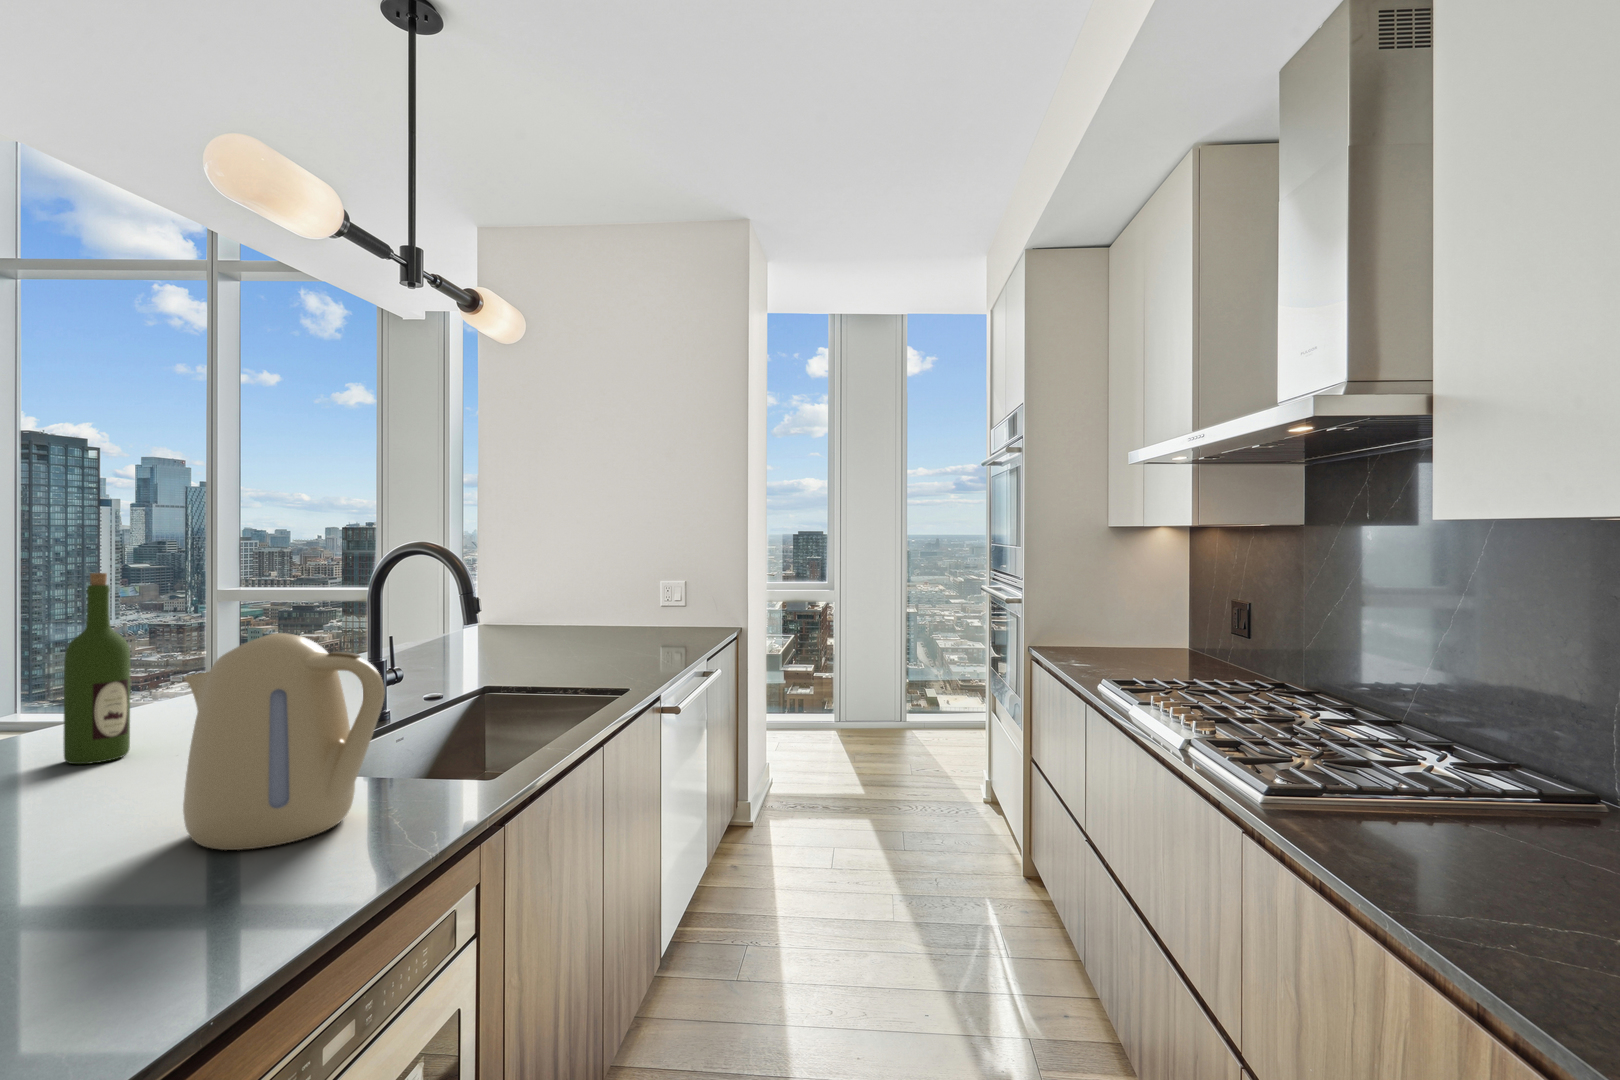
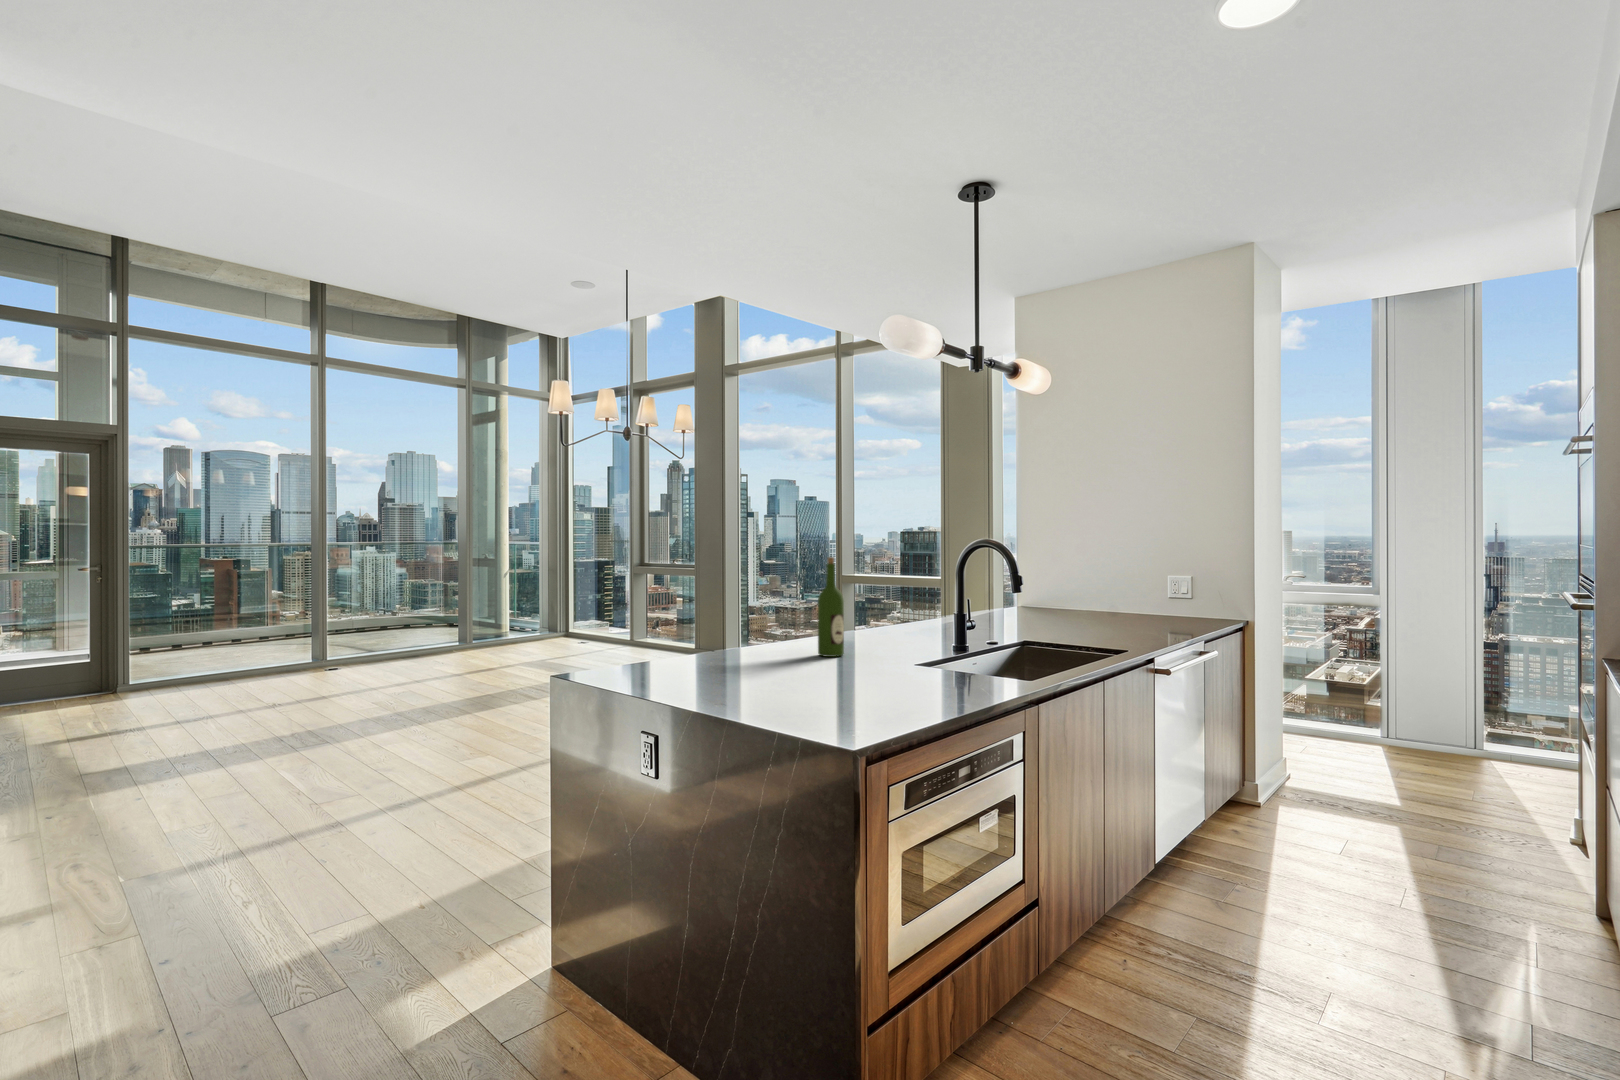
kettle: present [183,633,385,850] -> none [890,585,982,688]

